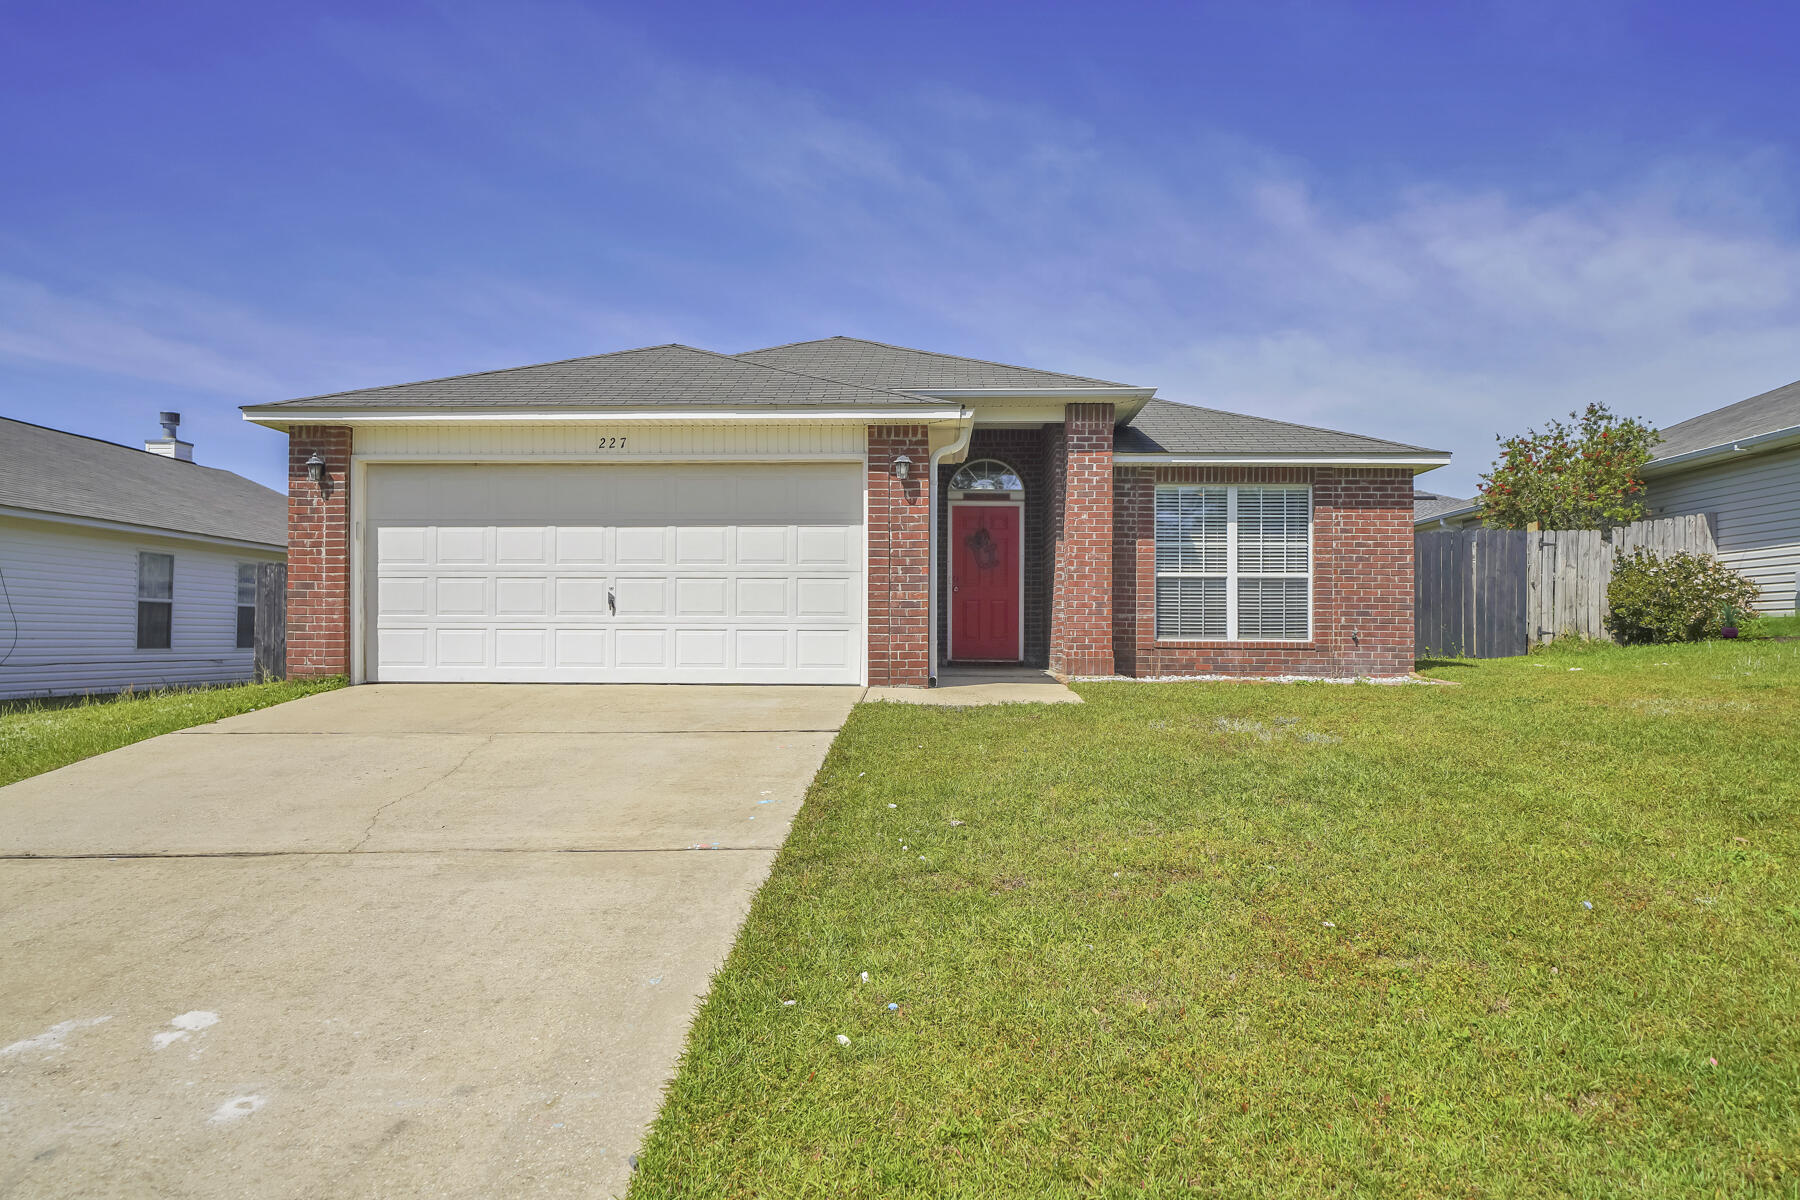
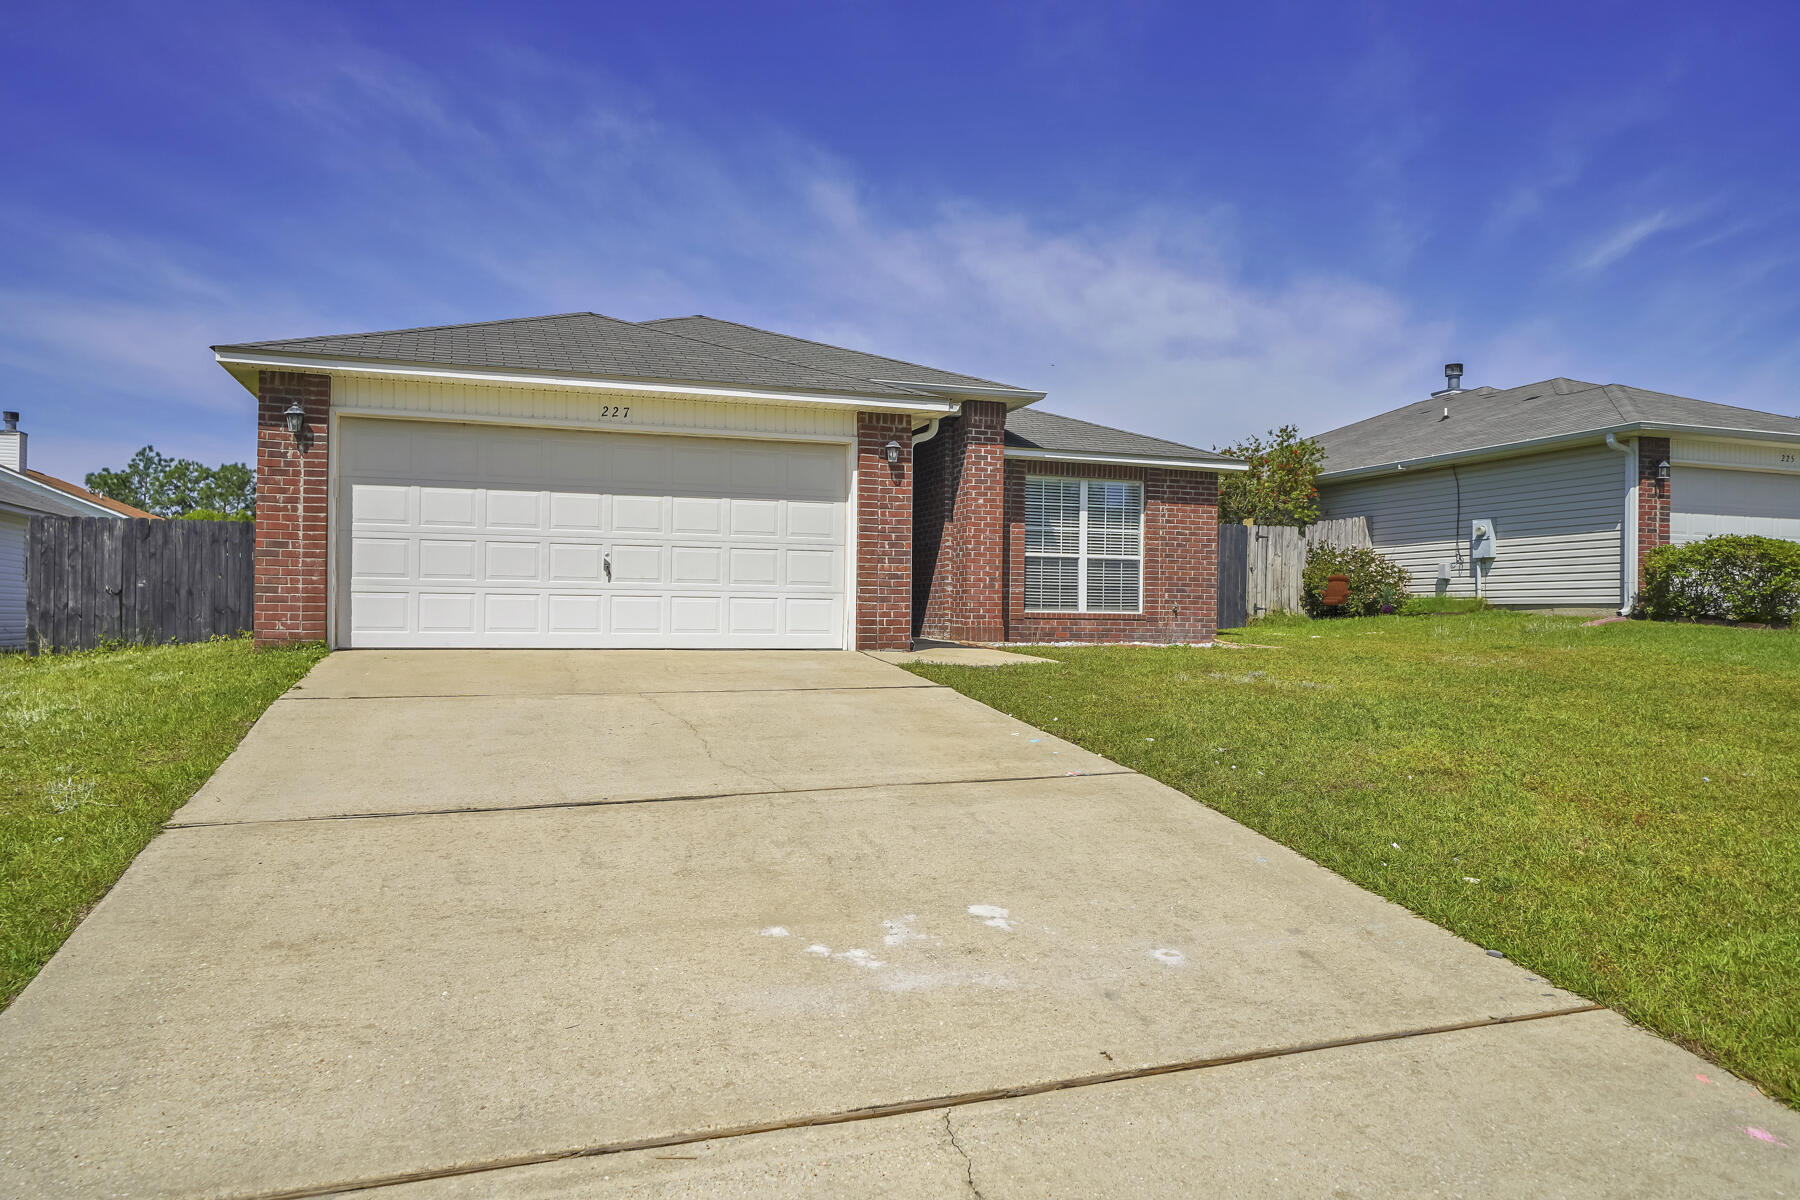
lounge chair: none [1616,589,1671,641] -> present [1319,575,1353,615]

